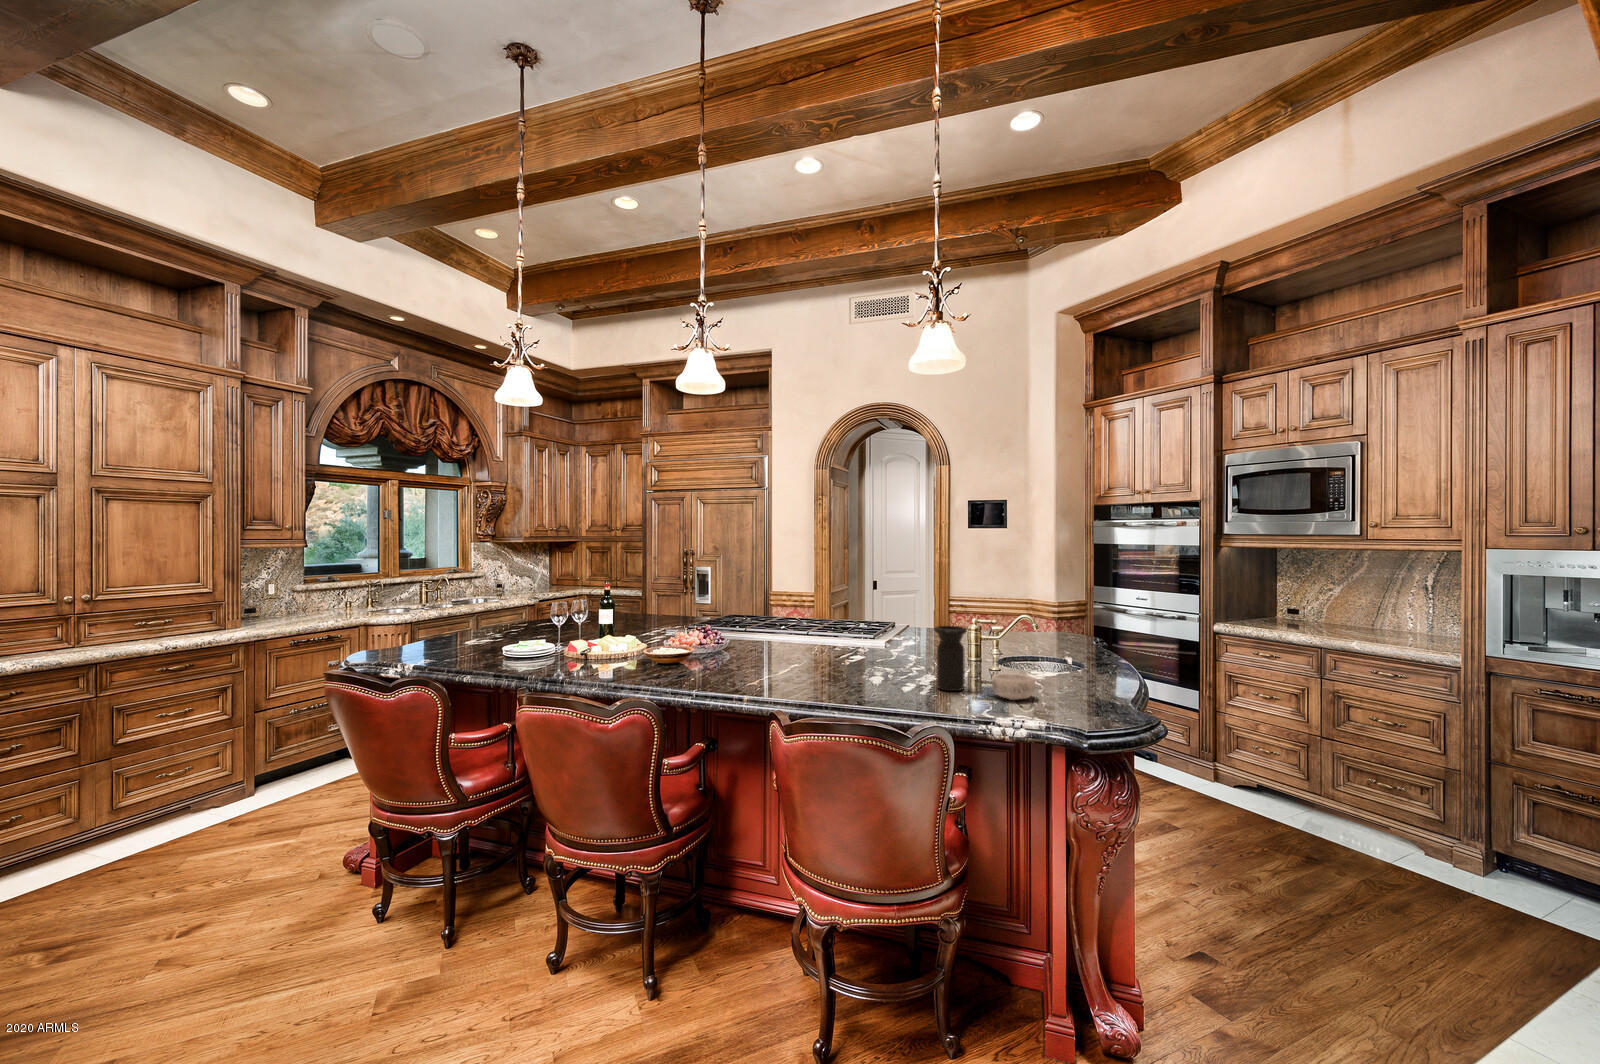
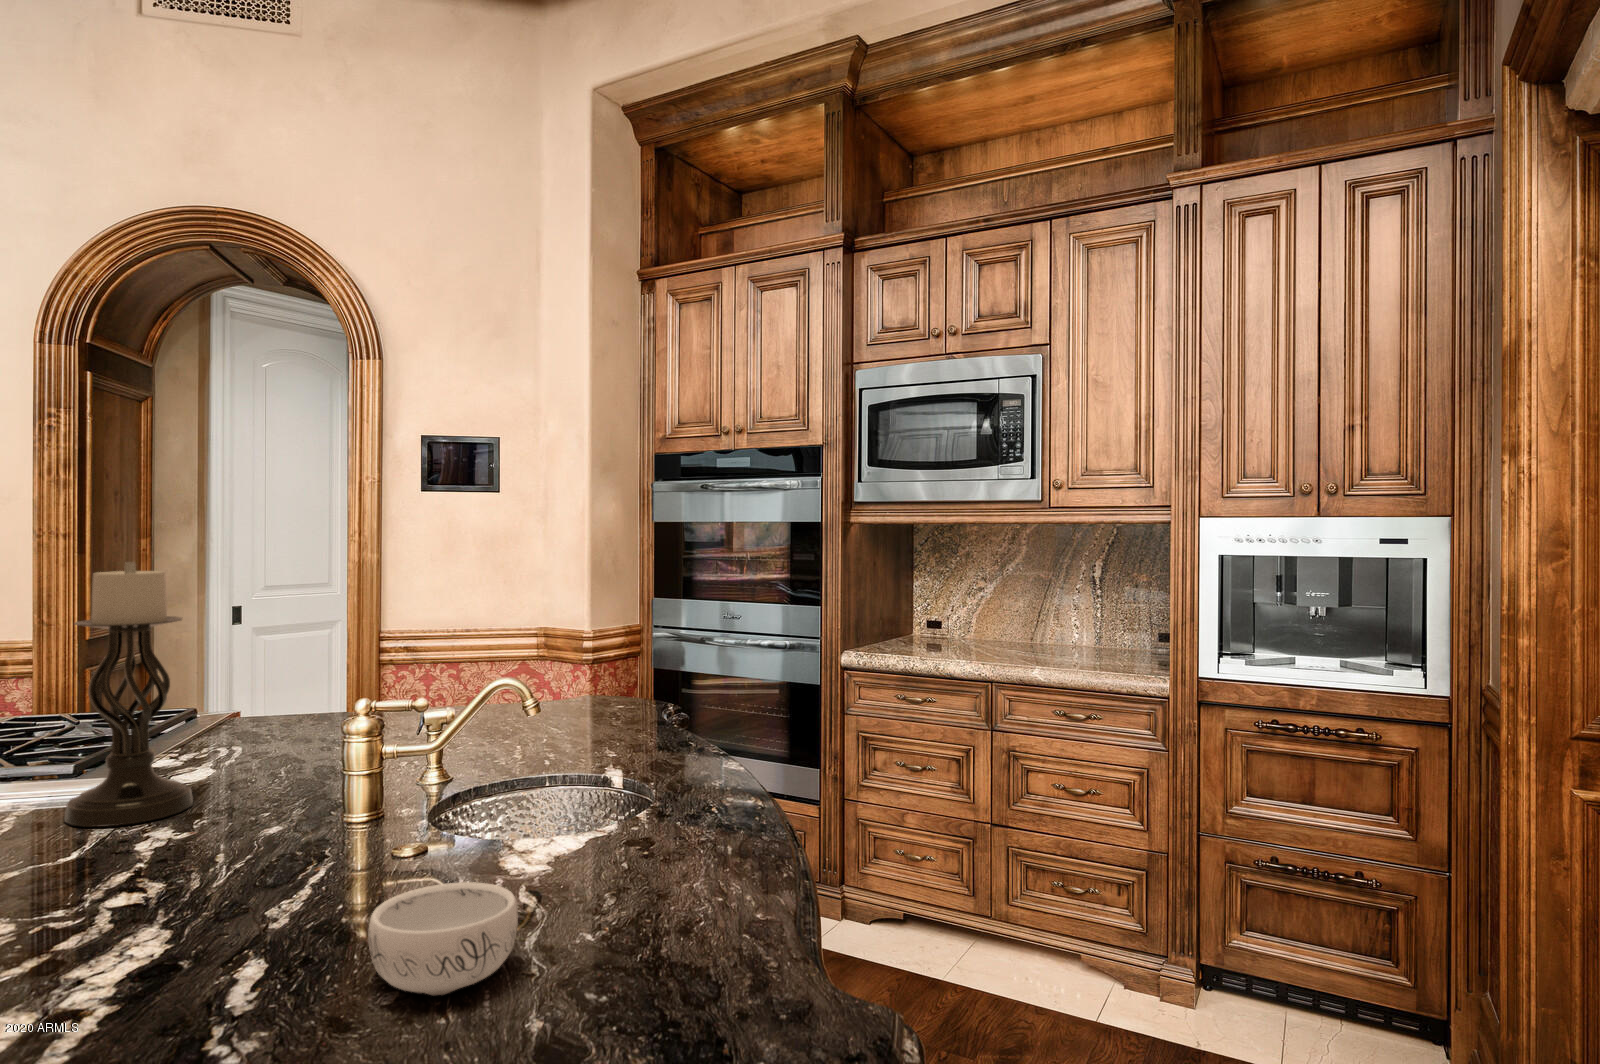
candle holder: none [880,569,916,655] -> present [64,562,193,827]
vase: present [934,626,967,691] -> none [153,744,288,993]

